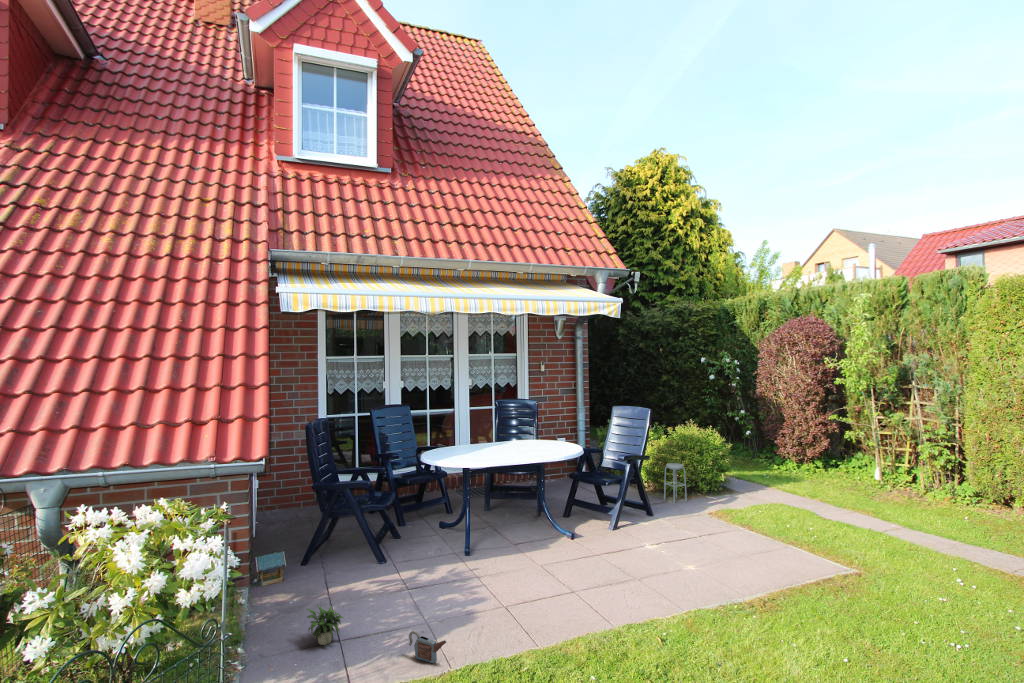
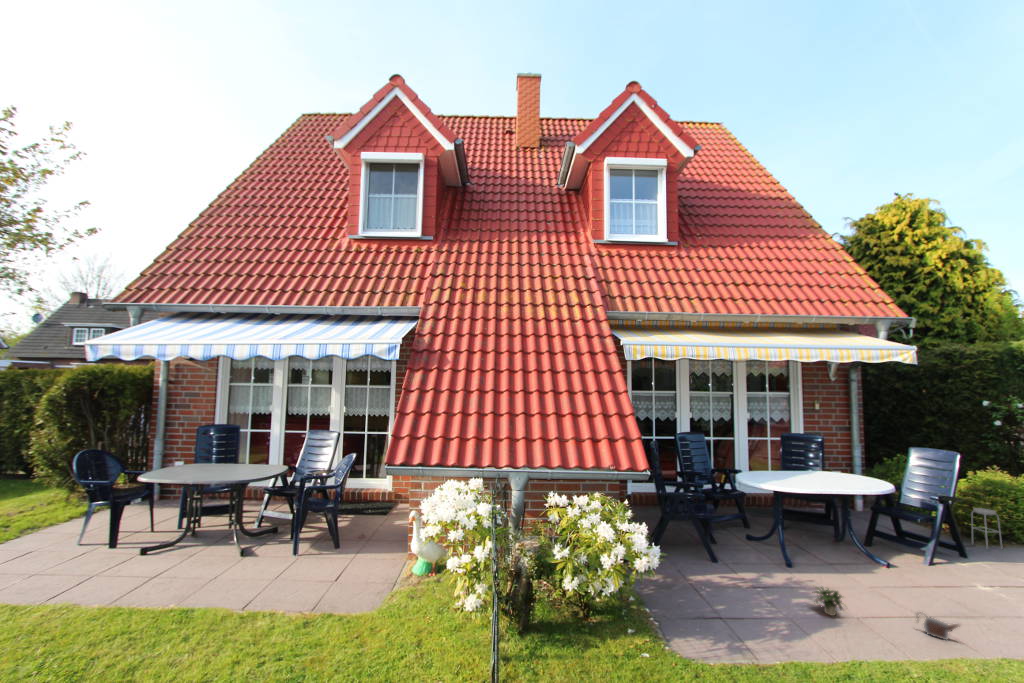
potted plant: present [307,606,343,645] -> present [815,587,842,616]
watering can: present [409,631,446,663] -> present [918,614,960,640]

